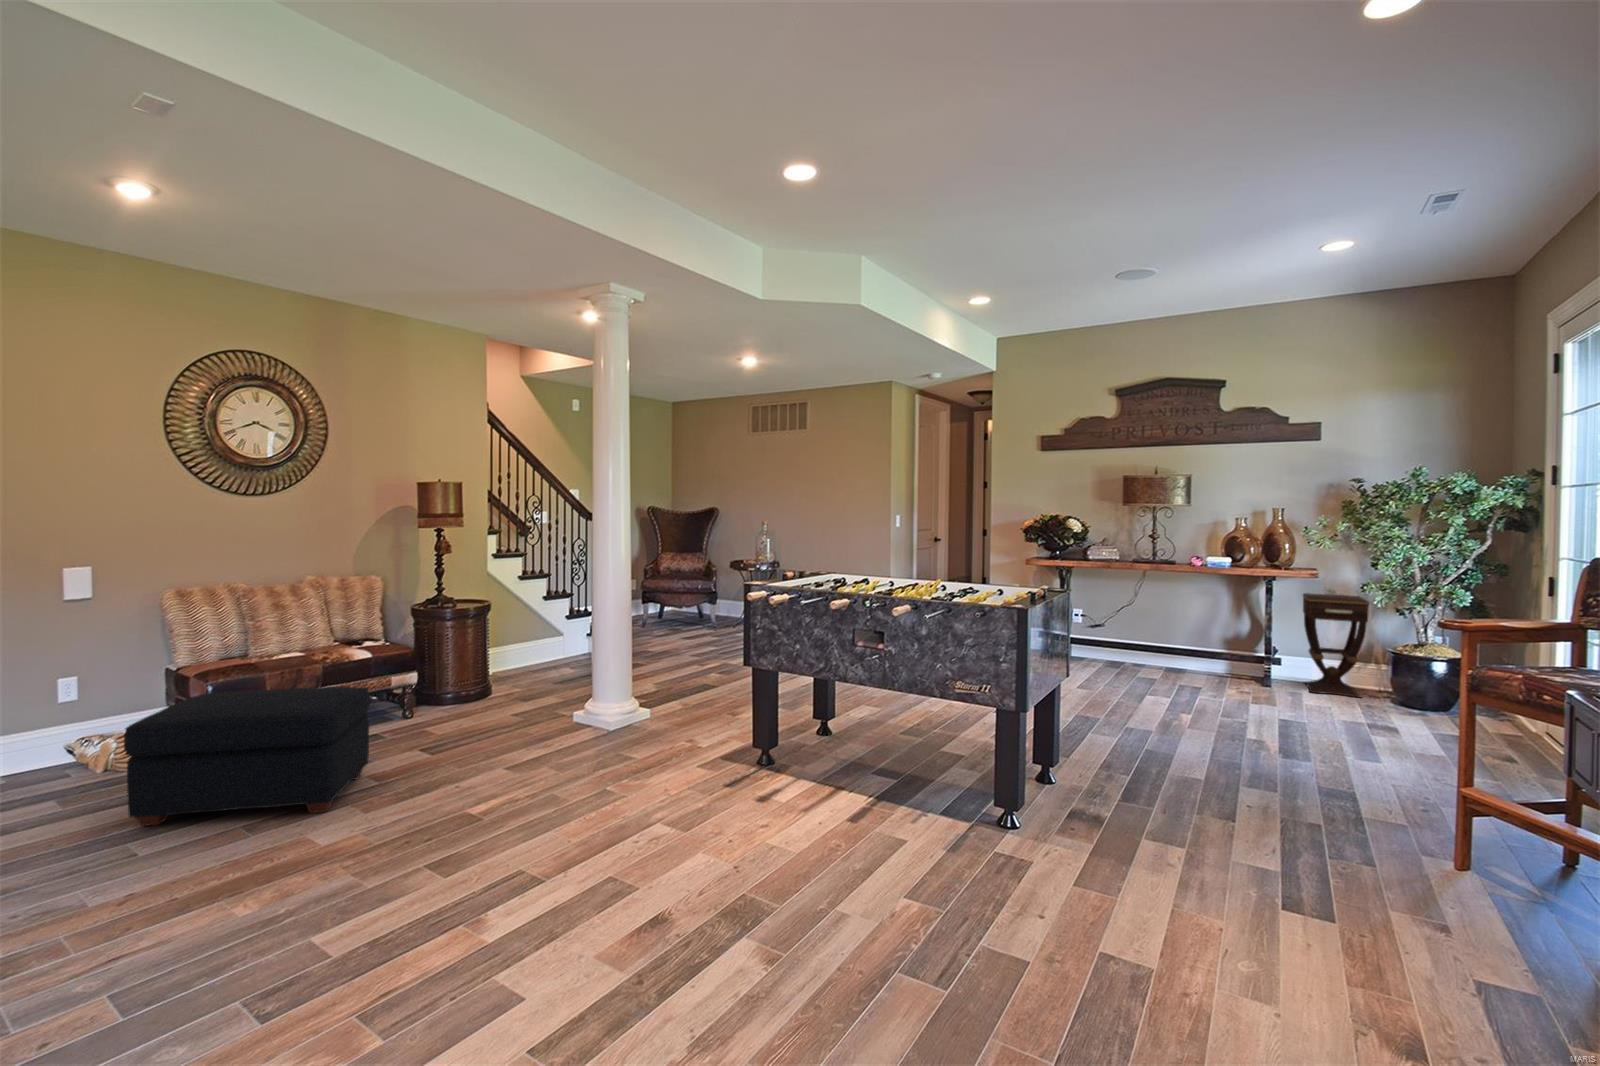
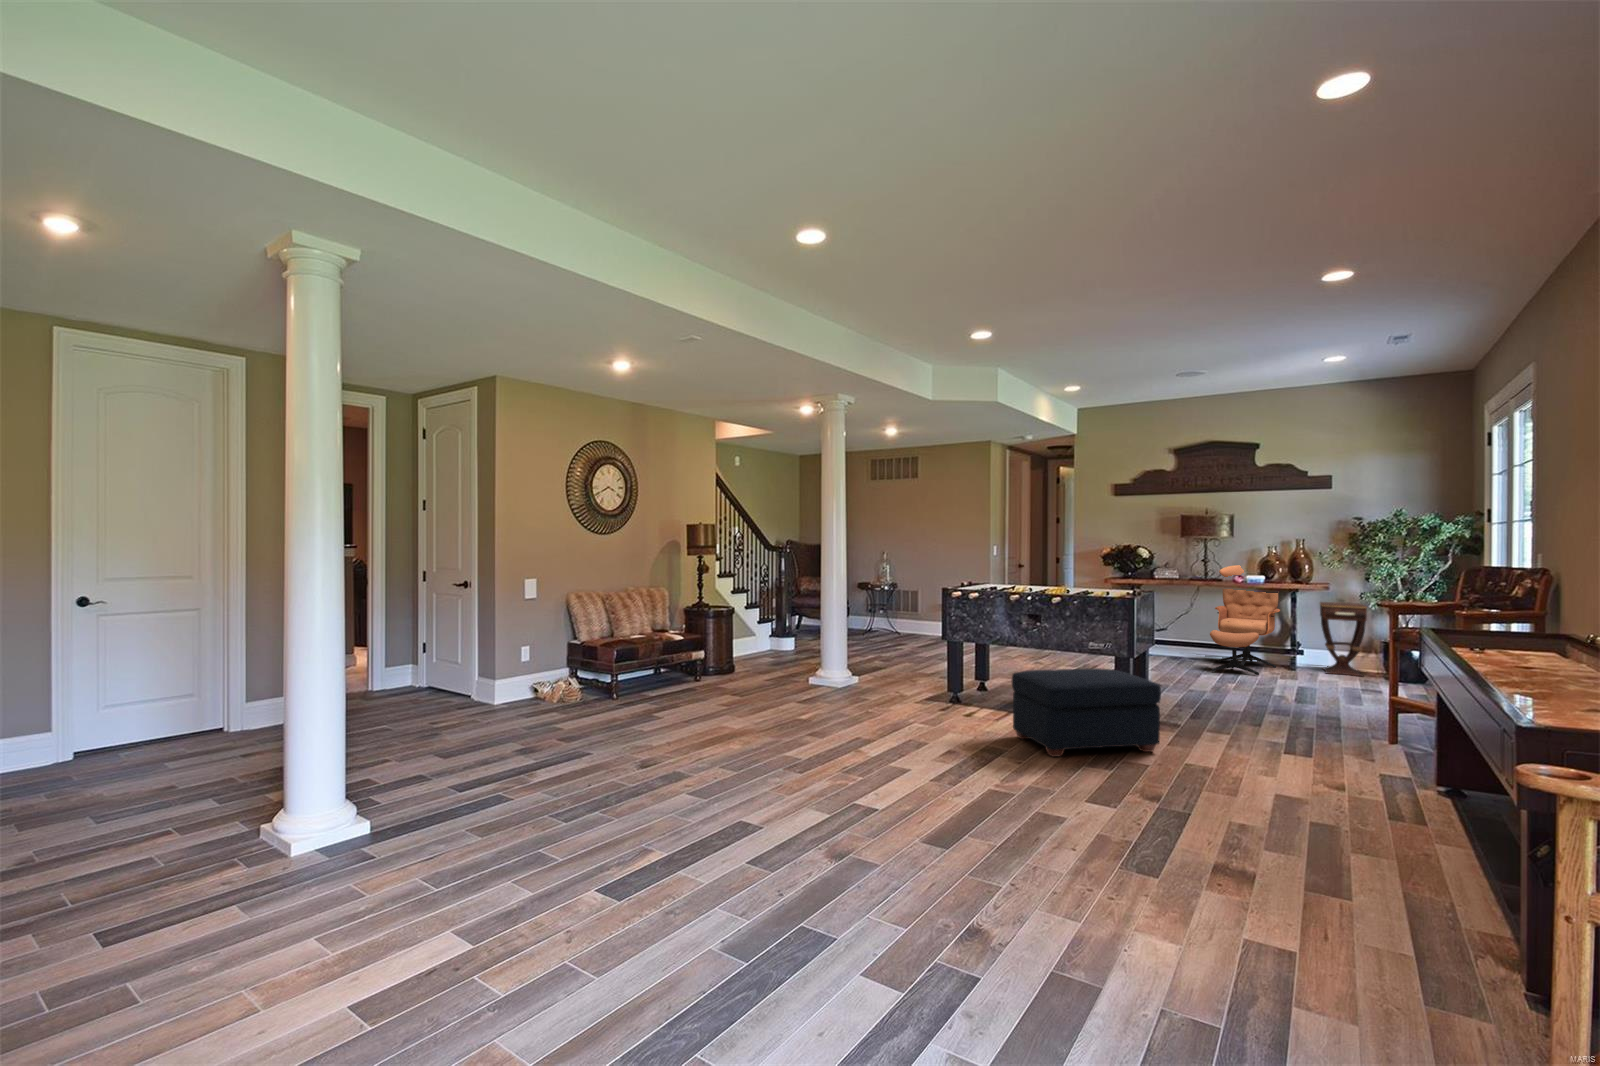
lounge chair: none [1156,543,1254,697] -> present [1210,565,1280,675]
ottoman: present [124,687,370,826] -> present [1012,668,1161,757]

